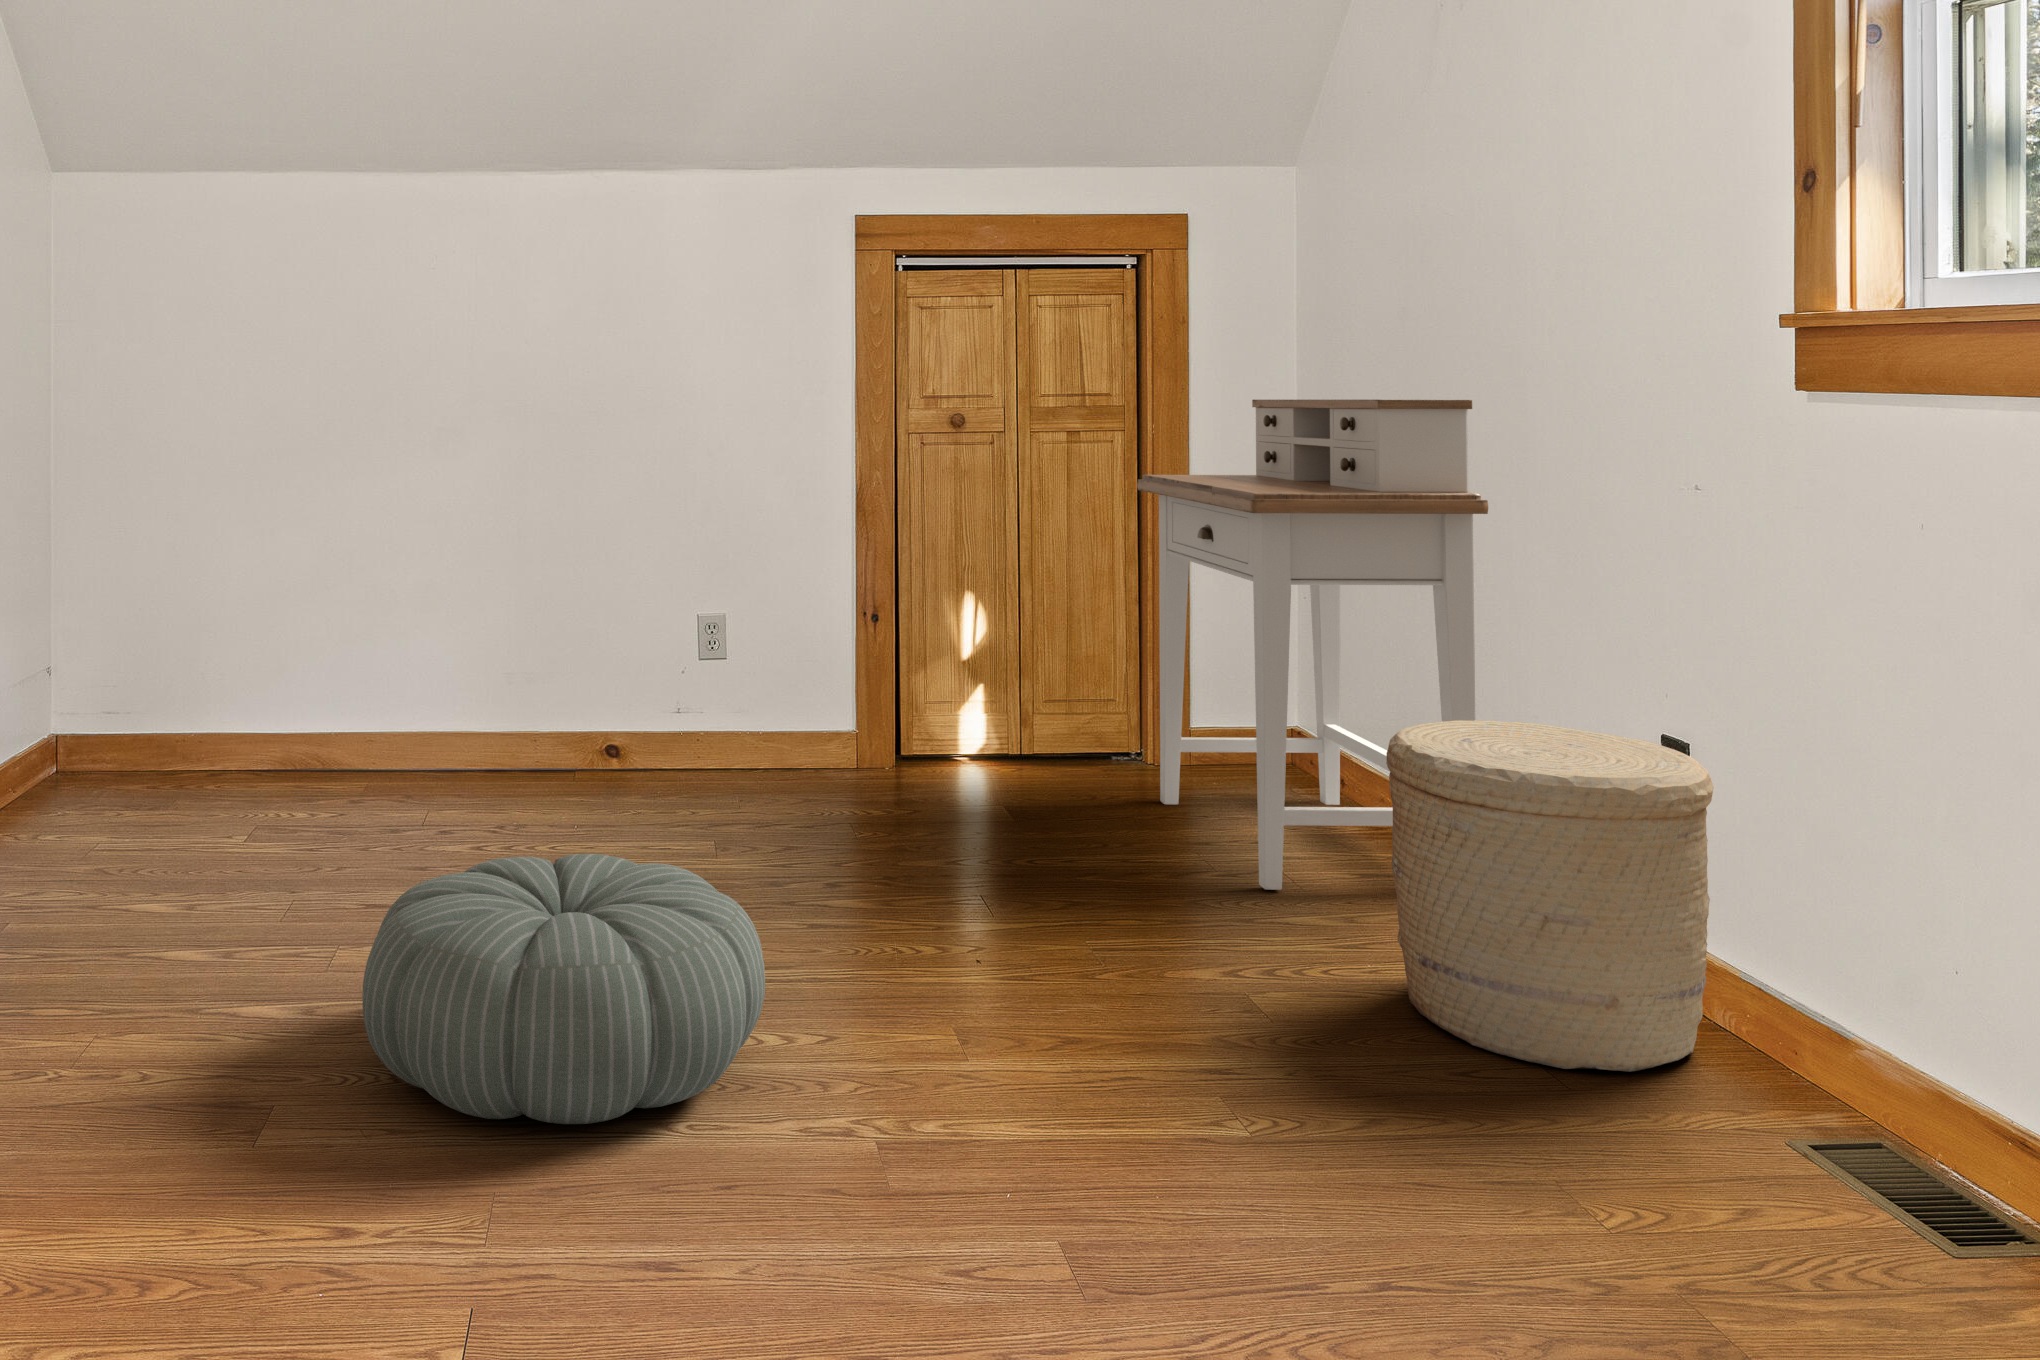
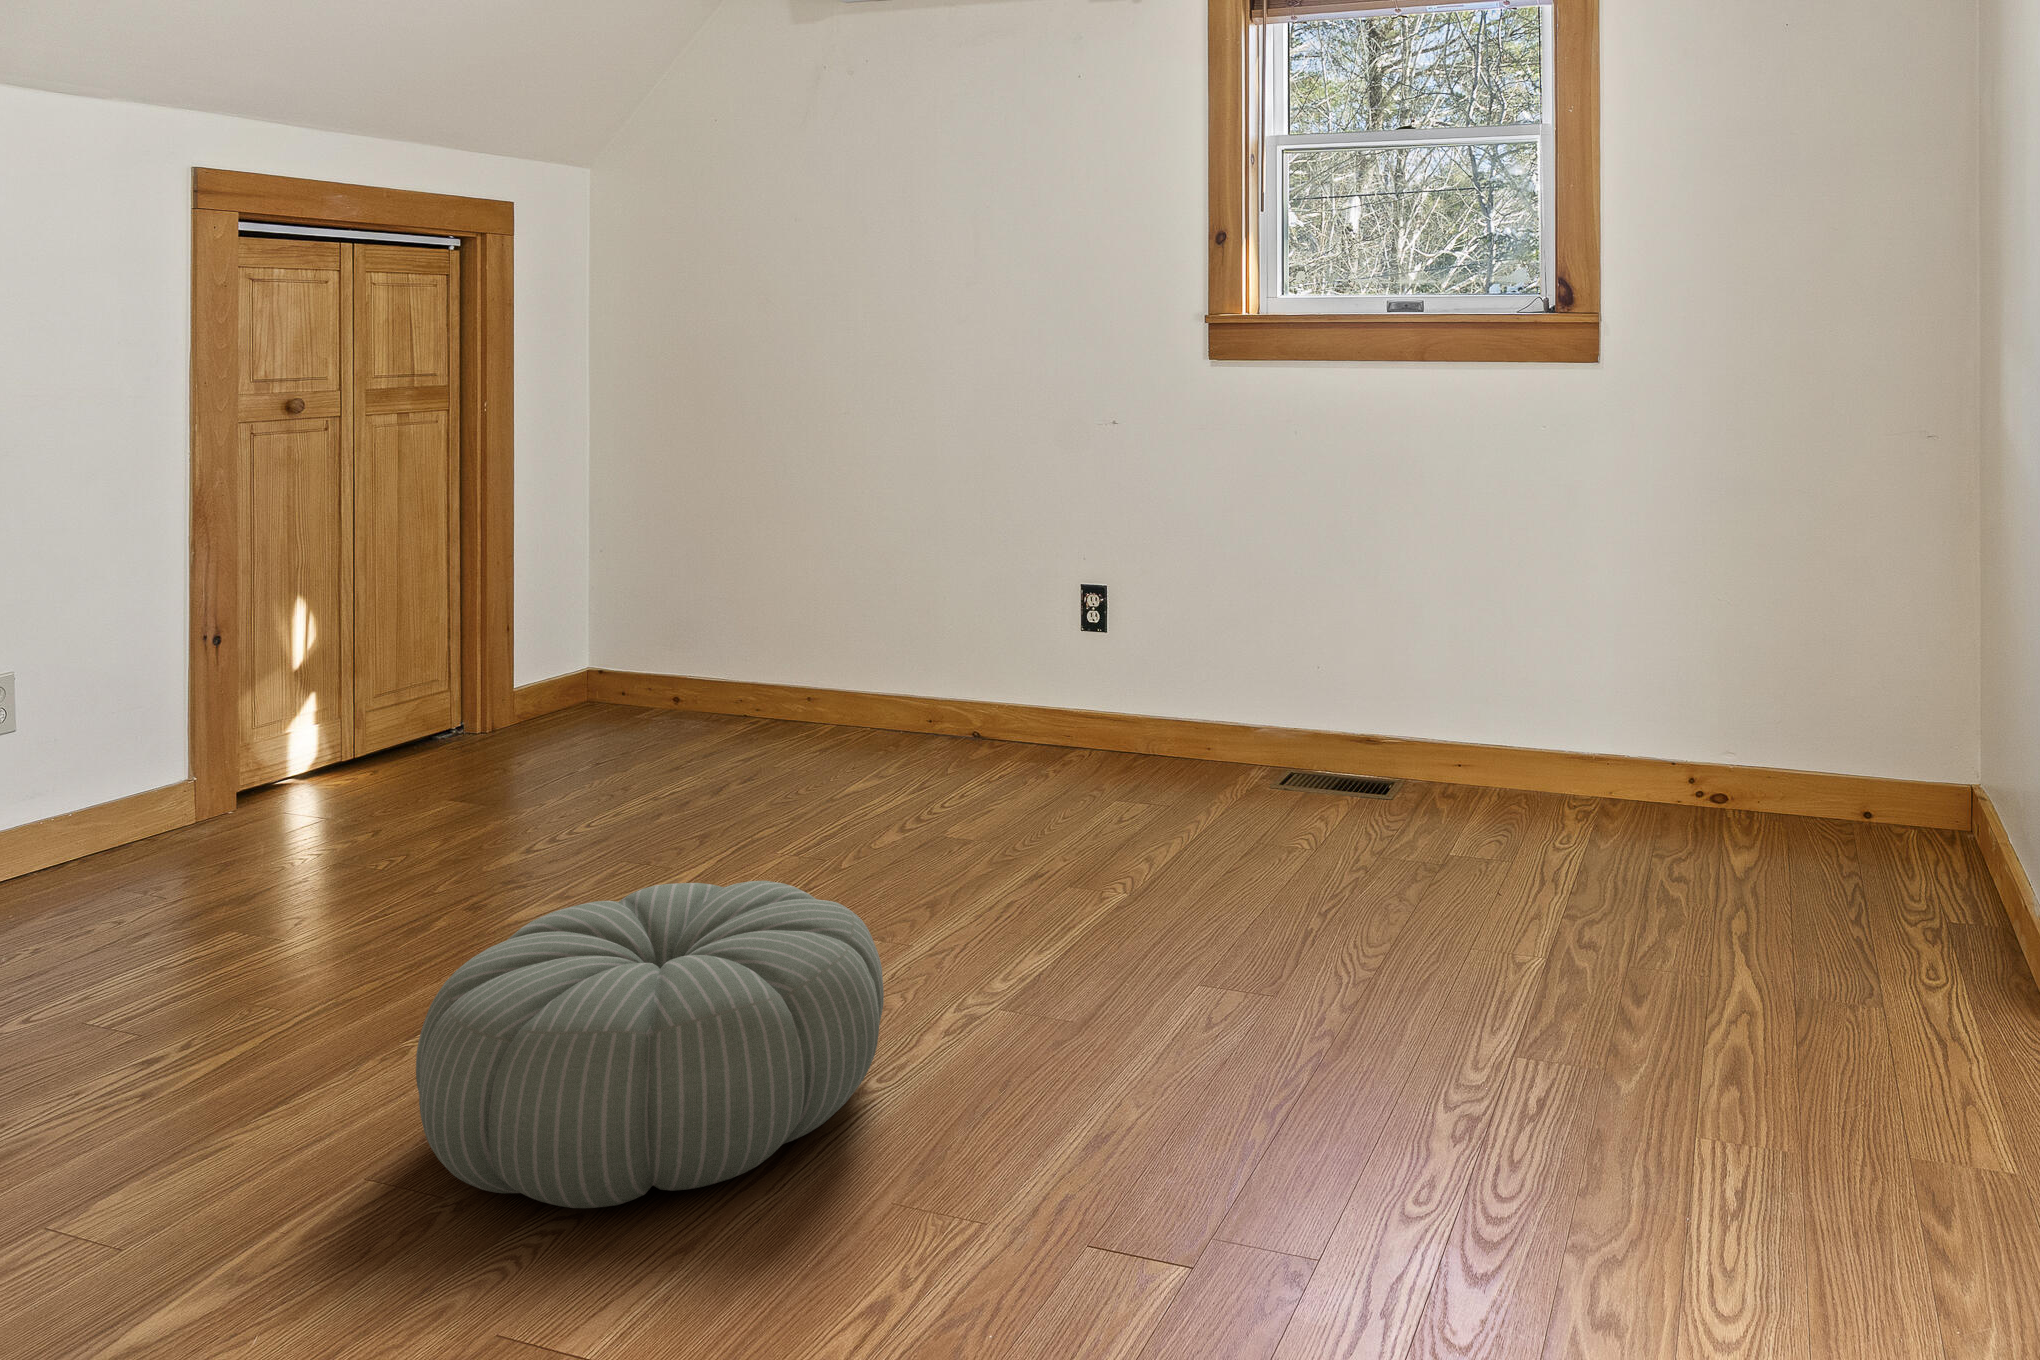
desk: present [1137,400,1488,890] -> none [552,376,921,778]
woven basket: present [1386,720,1714,1072] -> none [986,592,1175,806]

